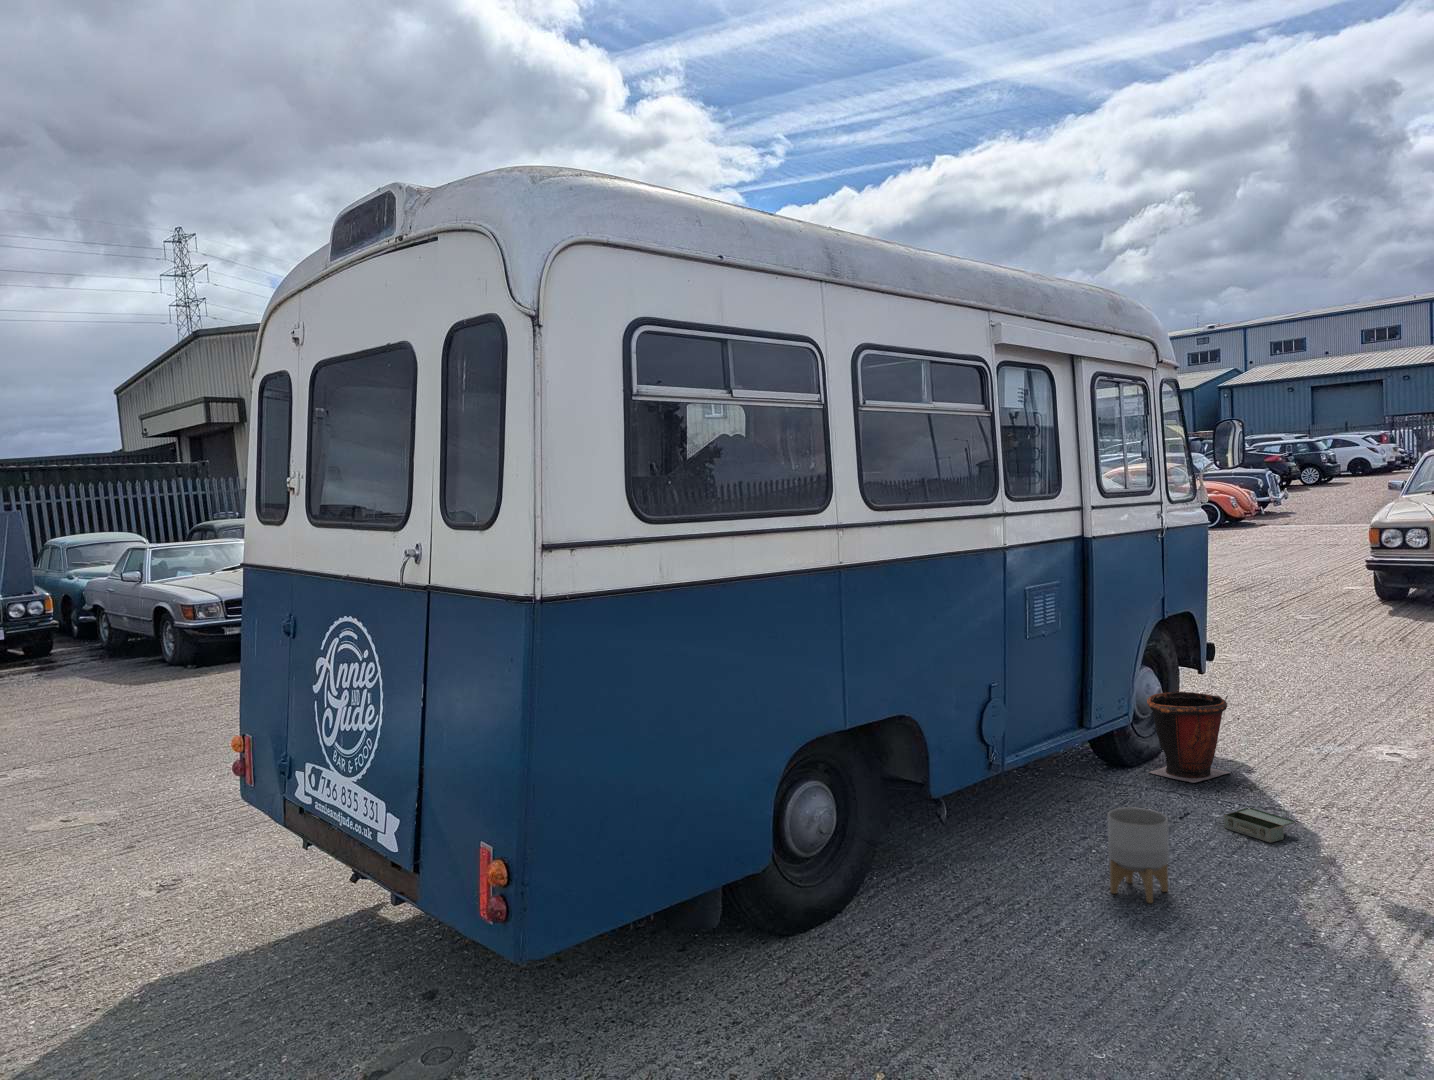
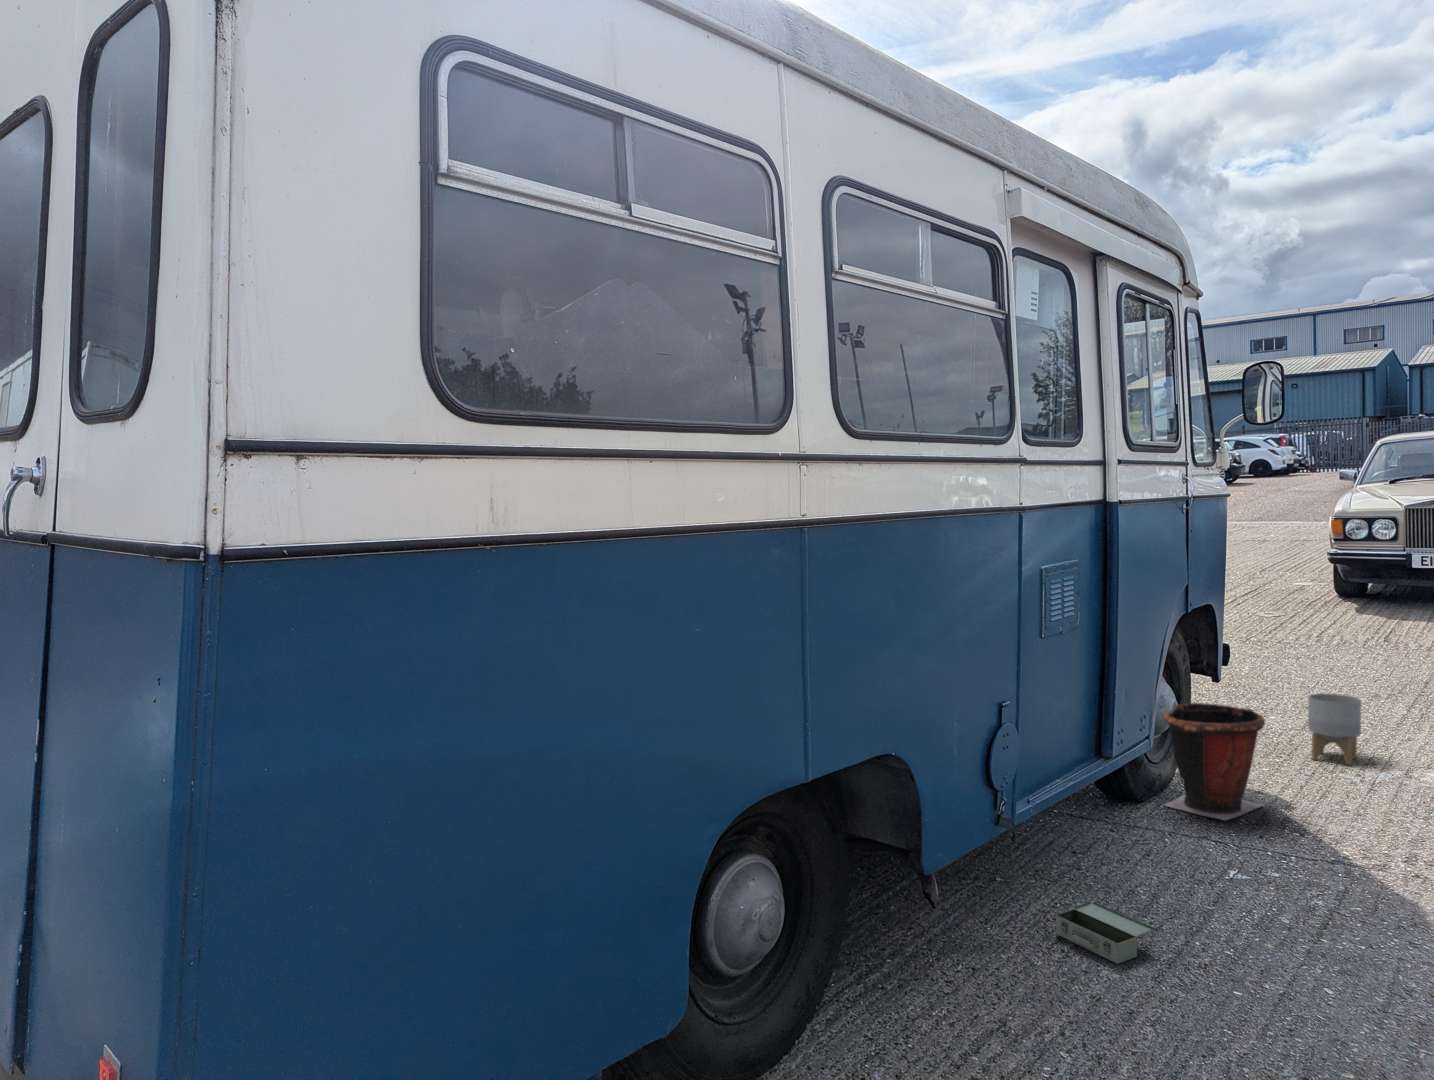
planter: present [1108,808,1169,903] -> present [1308,693,1361,765]
toolbox: present [1224,808,1296,843] -> present [1056,902,1155,964]

